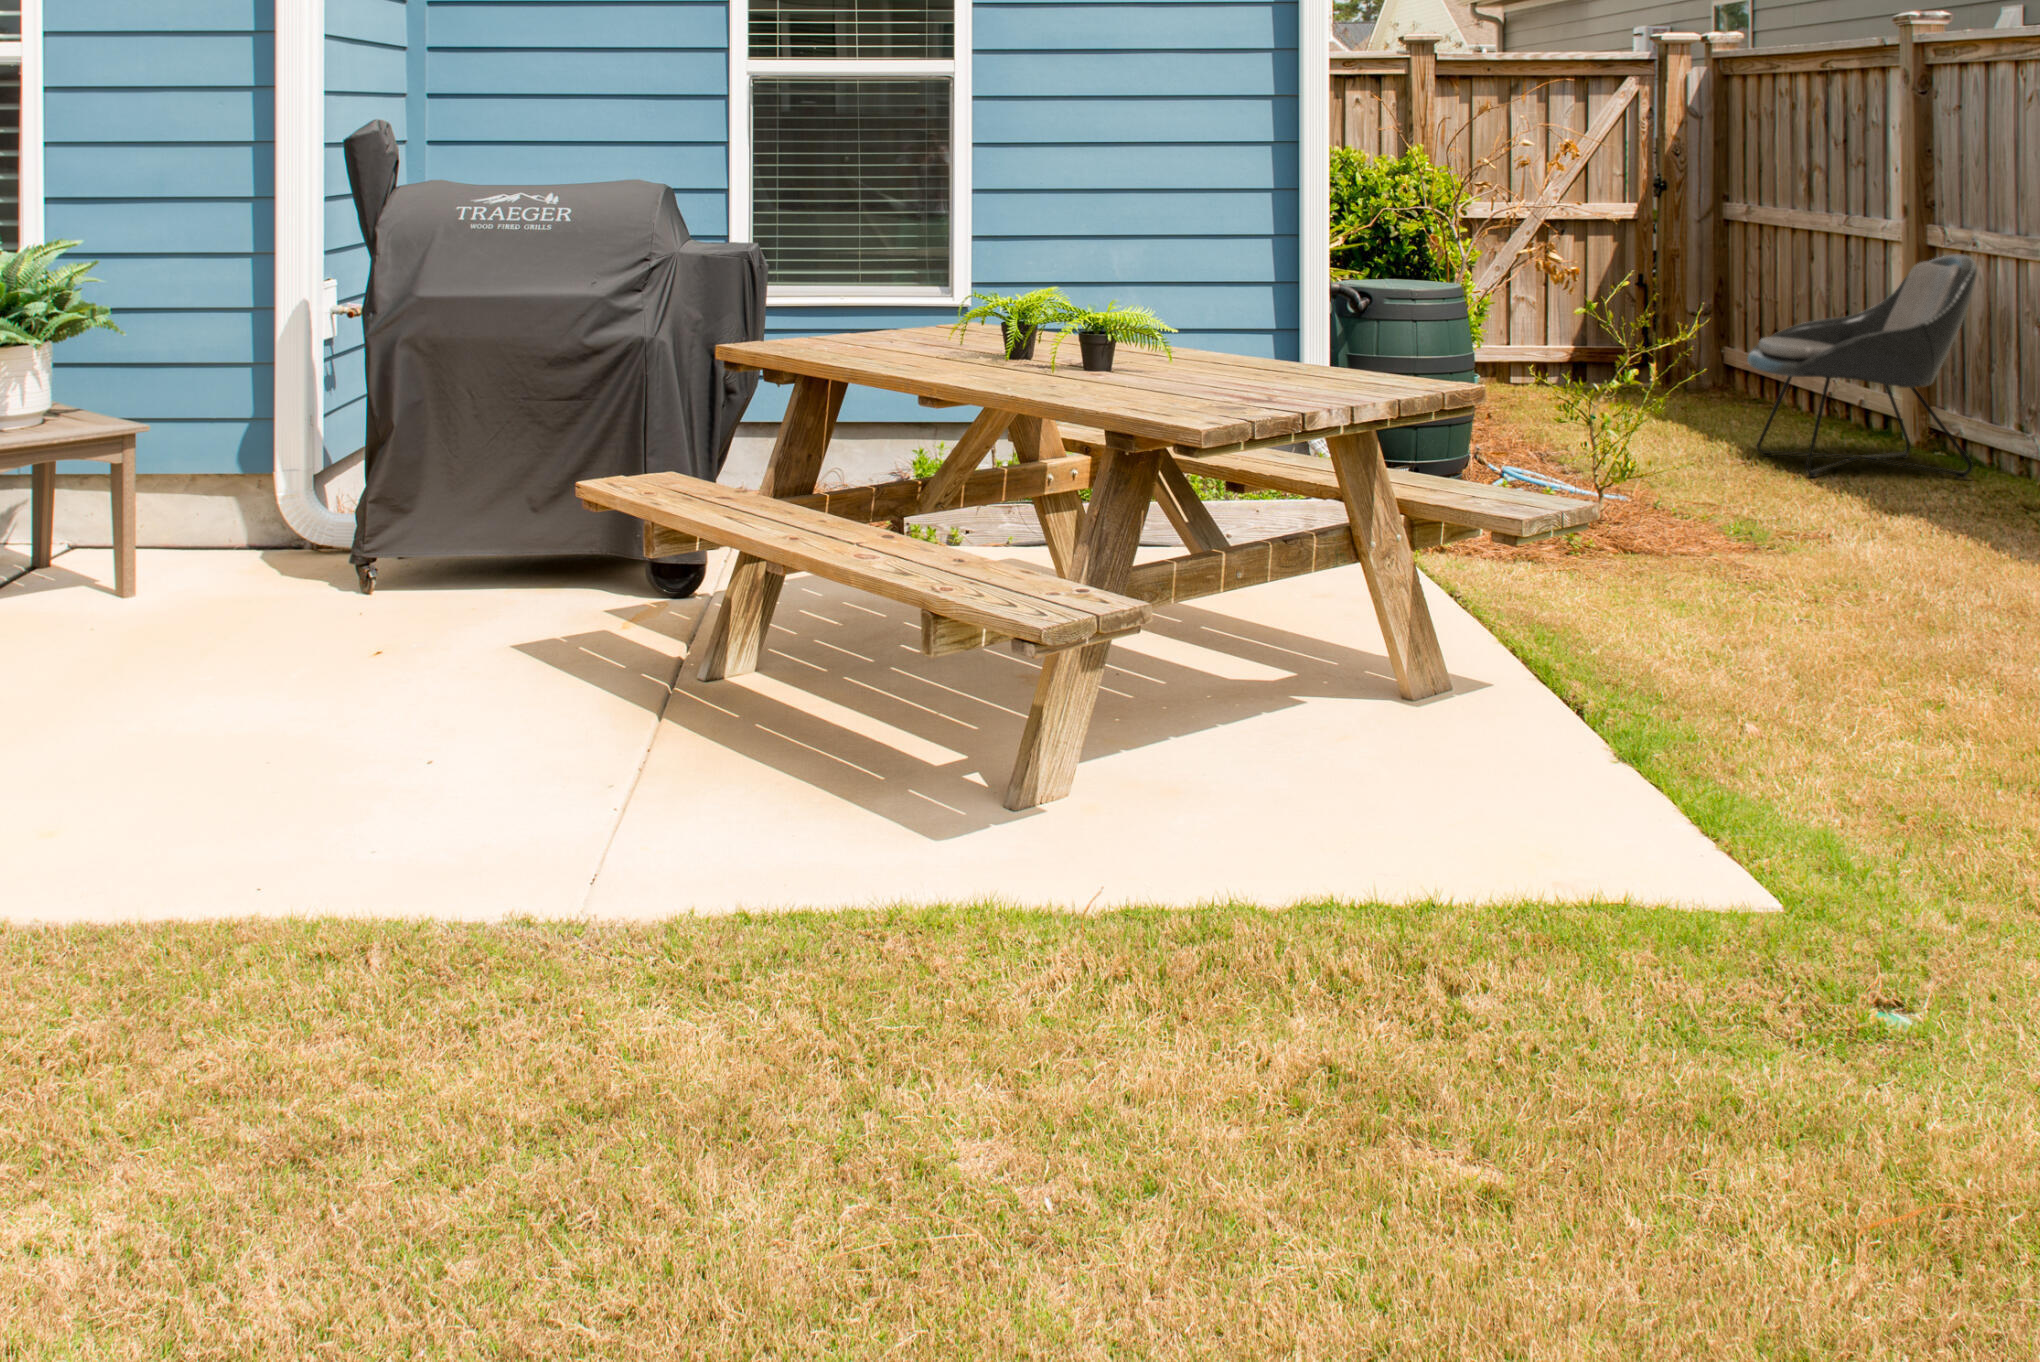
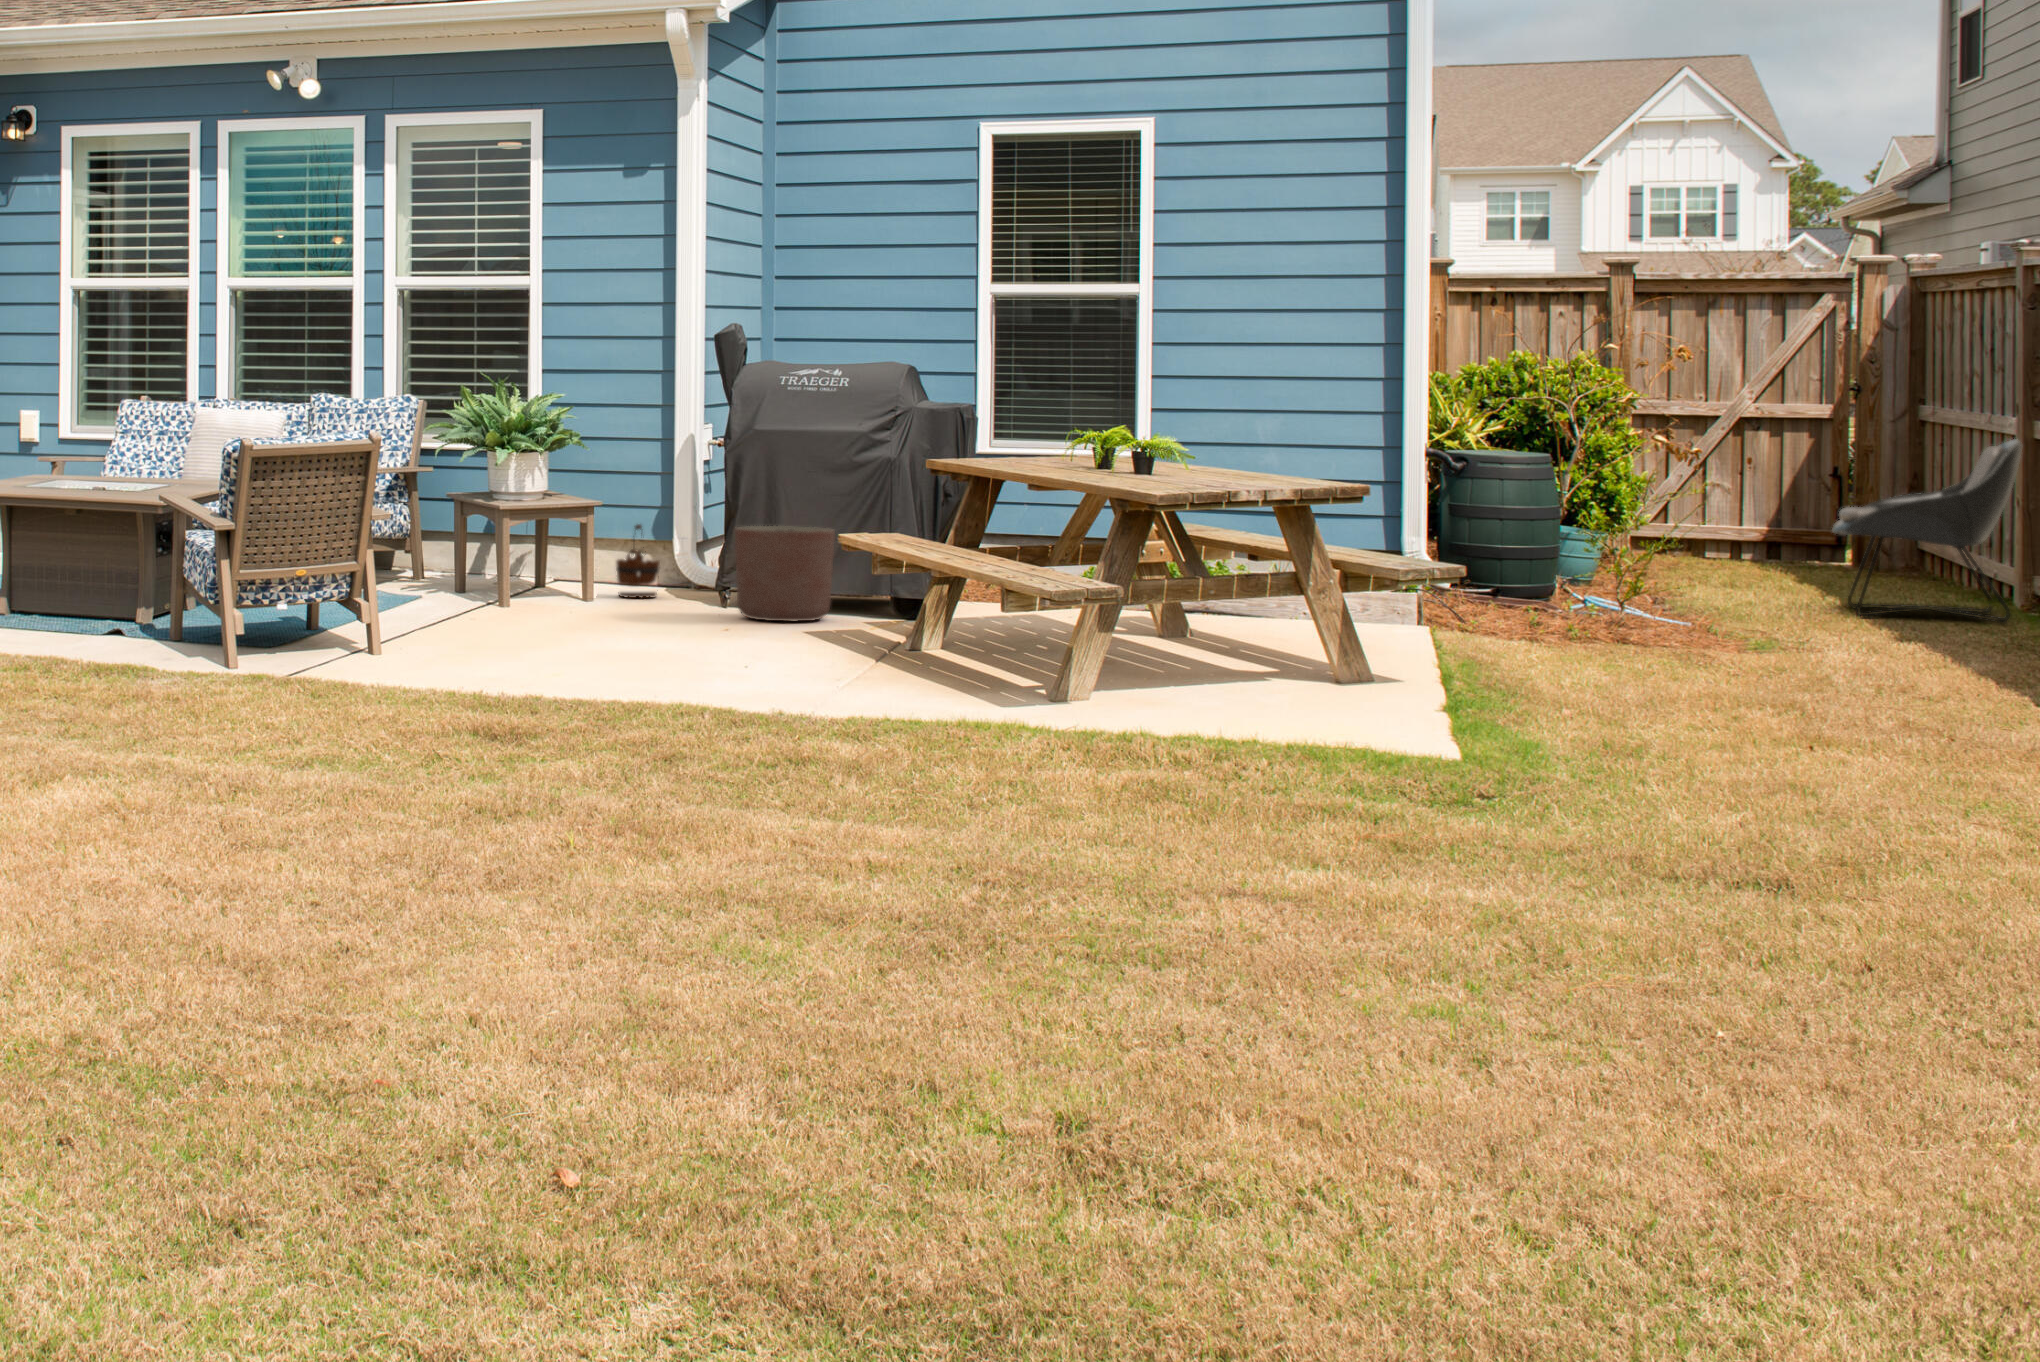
wooden bucket: none [187,447,262,570] -> present [616,524,660,598]
planter: none [387,457,557,625] -> present [735,526,835,621]

